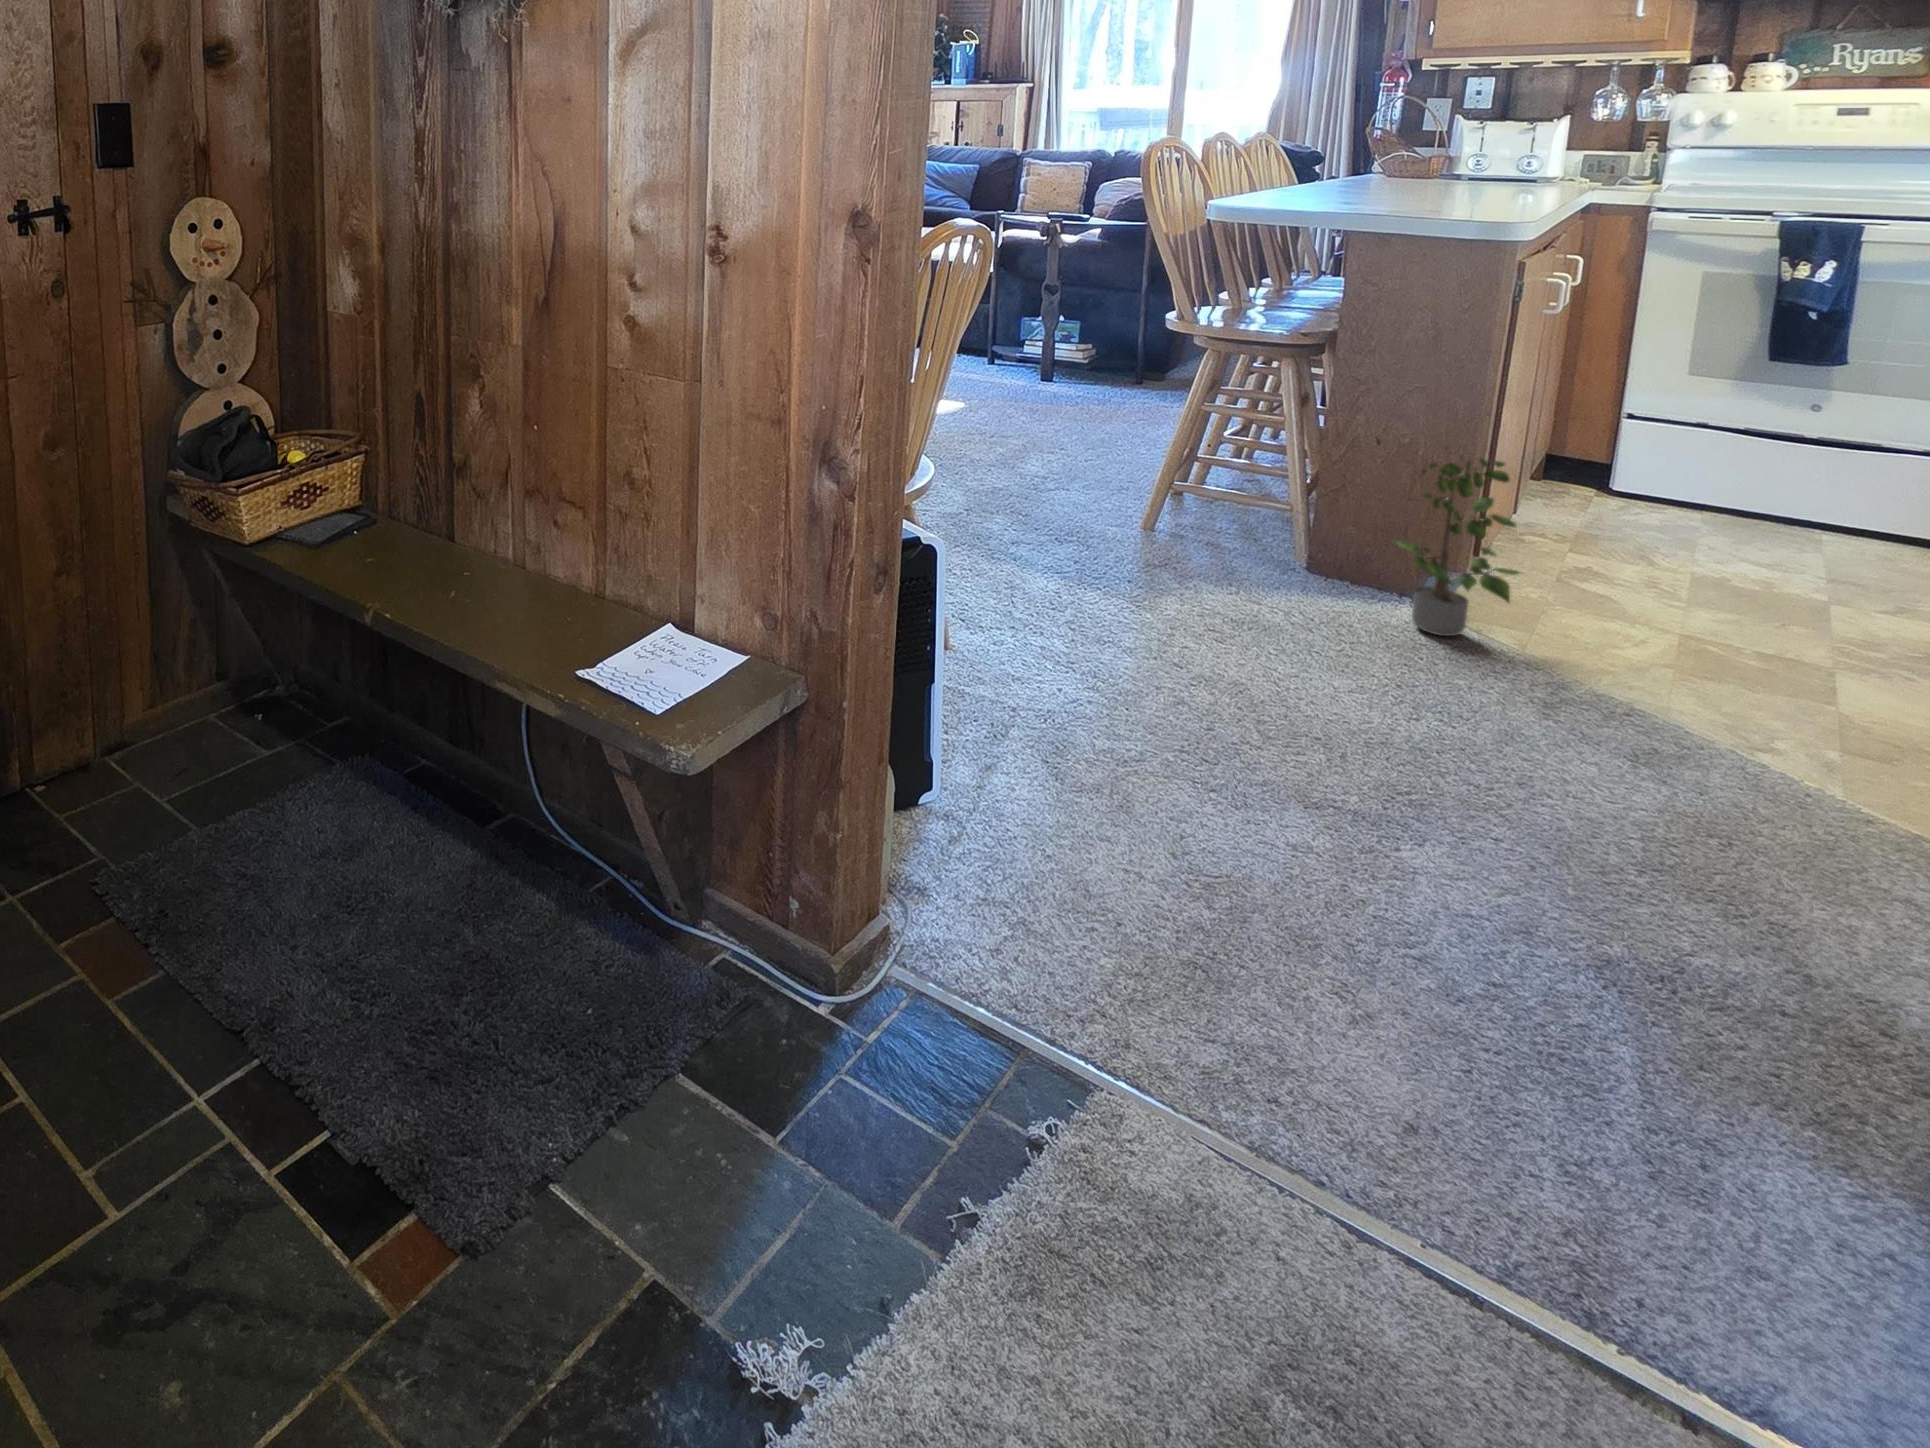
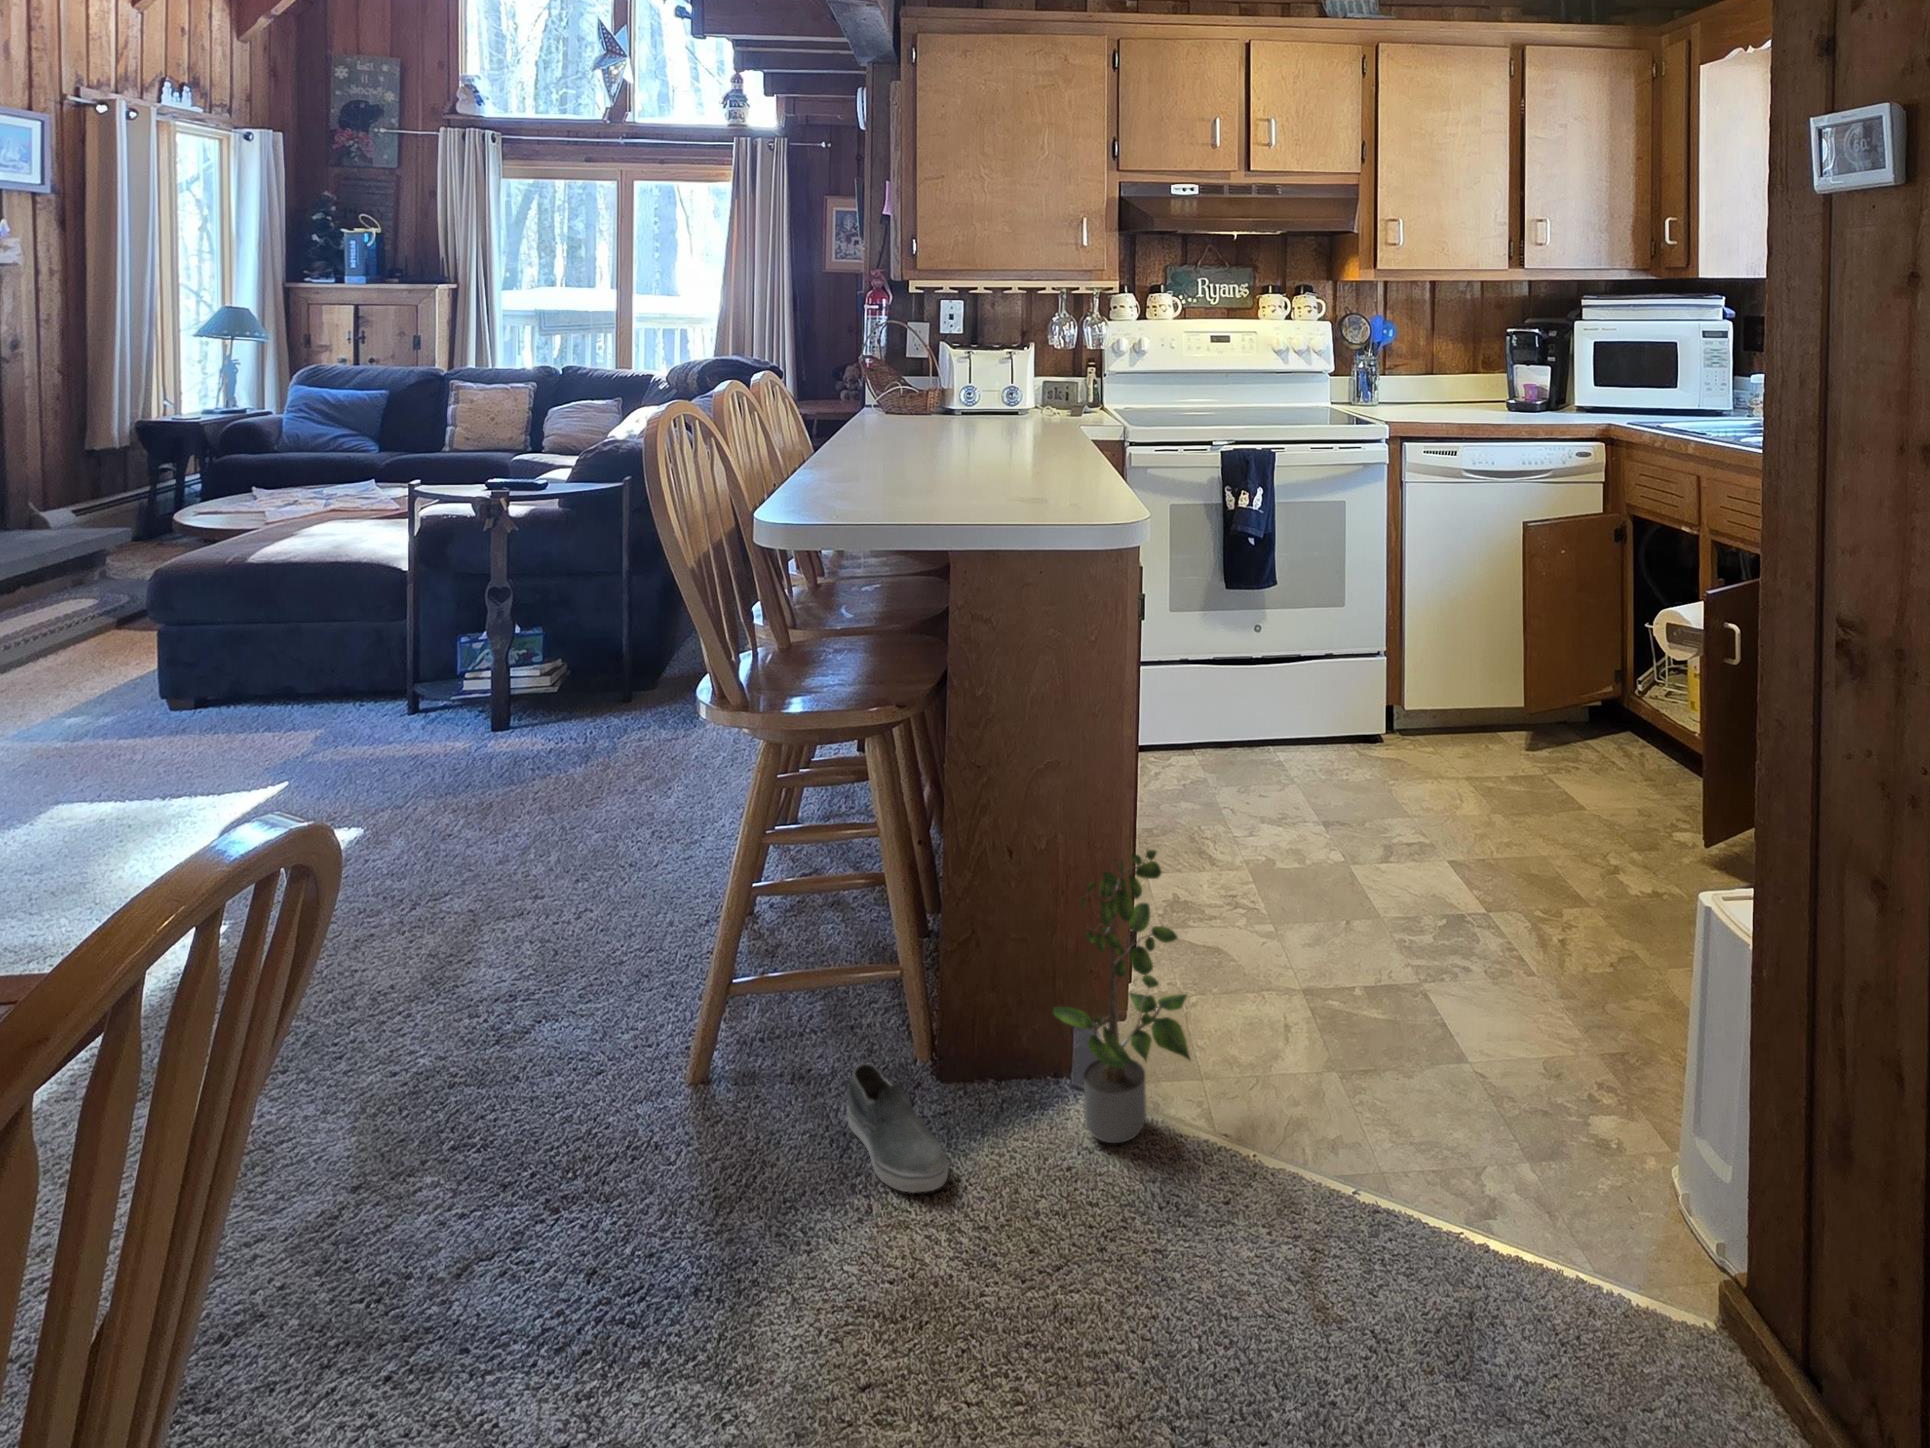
shoe: none [1237,545,1297,607] -> present [847,1063,948,1193]

